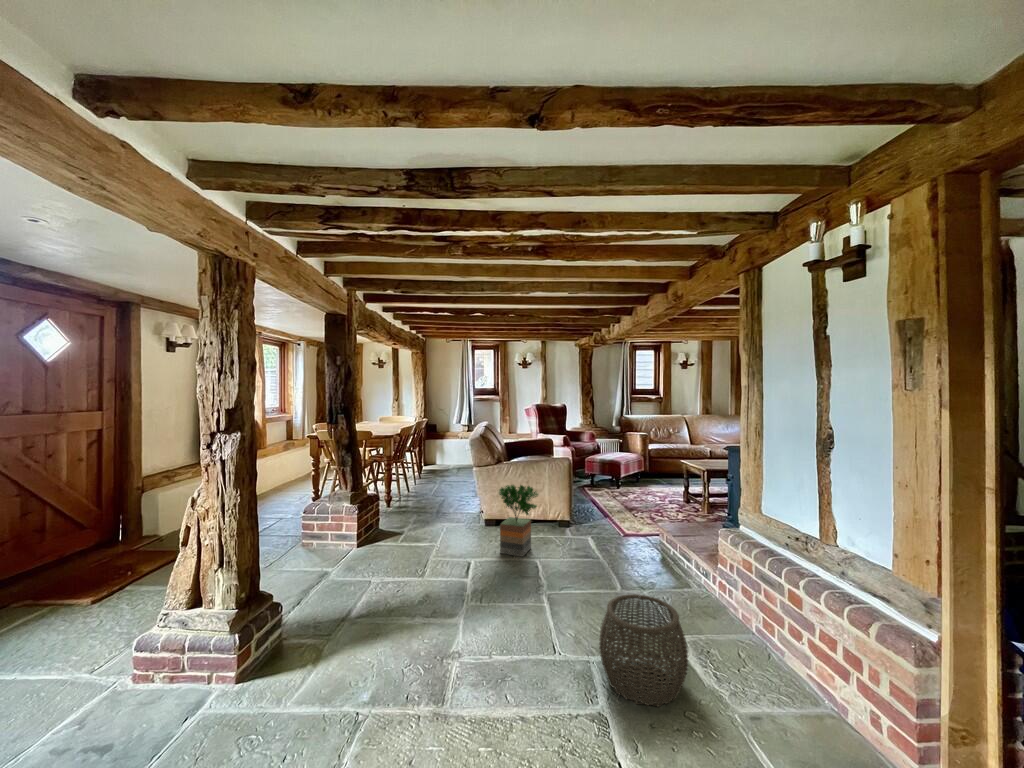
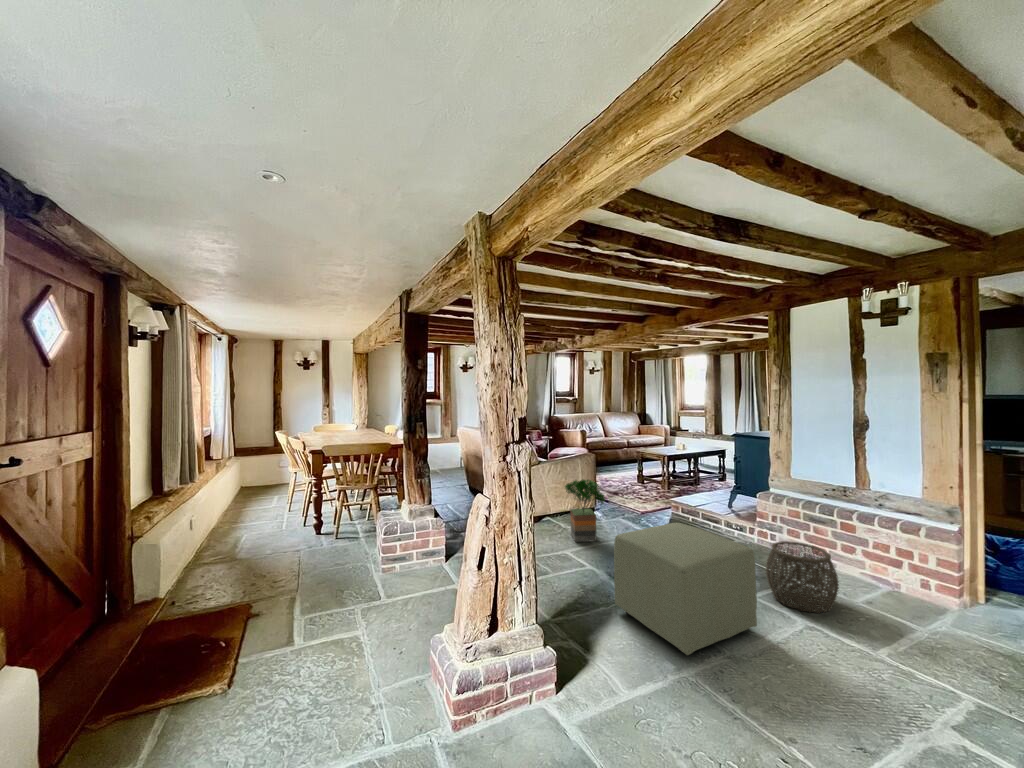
ottoman: none [386,544,517,692] -> present [614,523,757,655]

